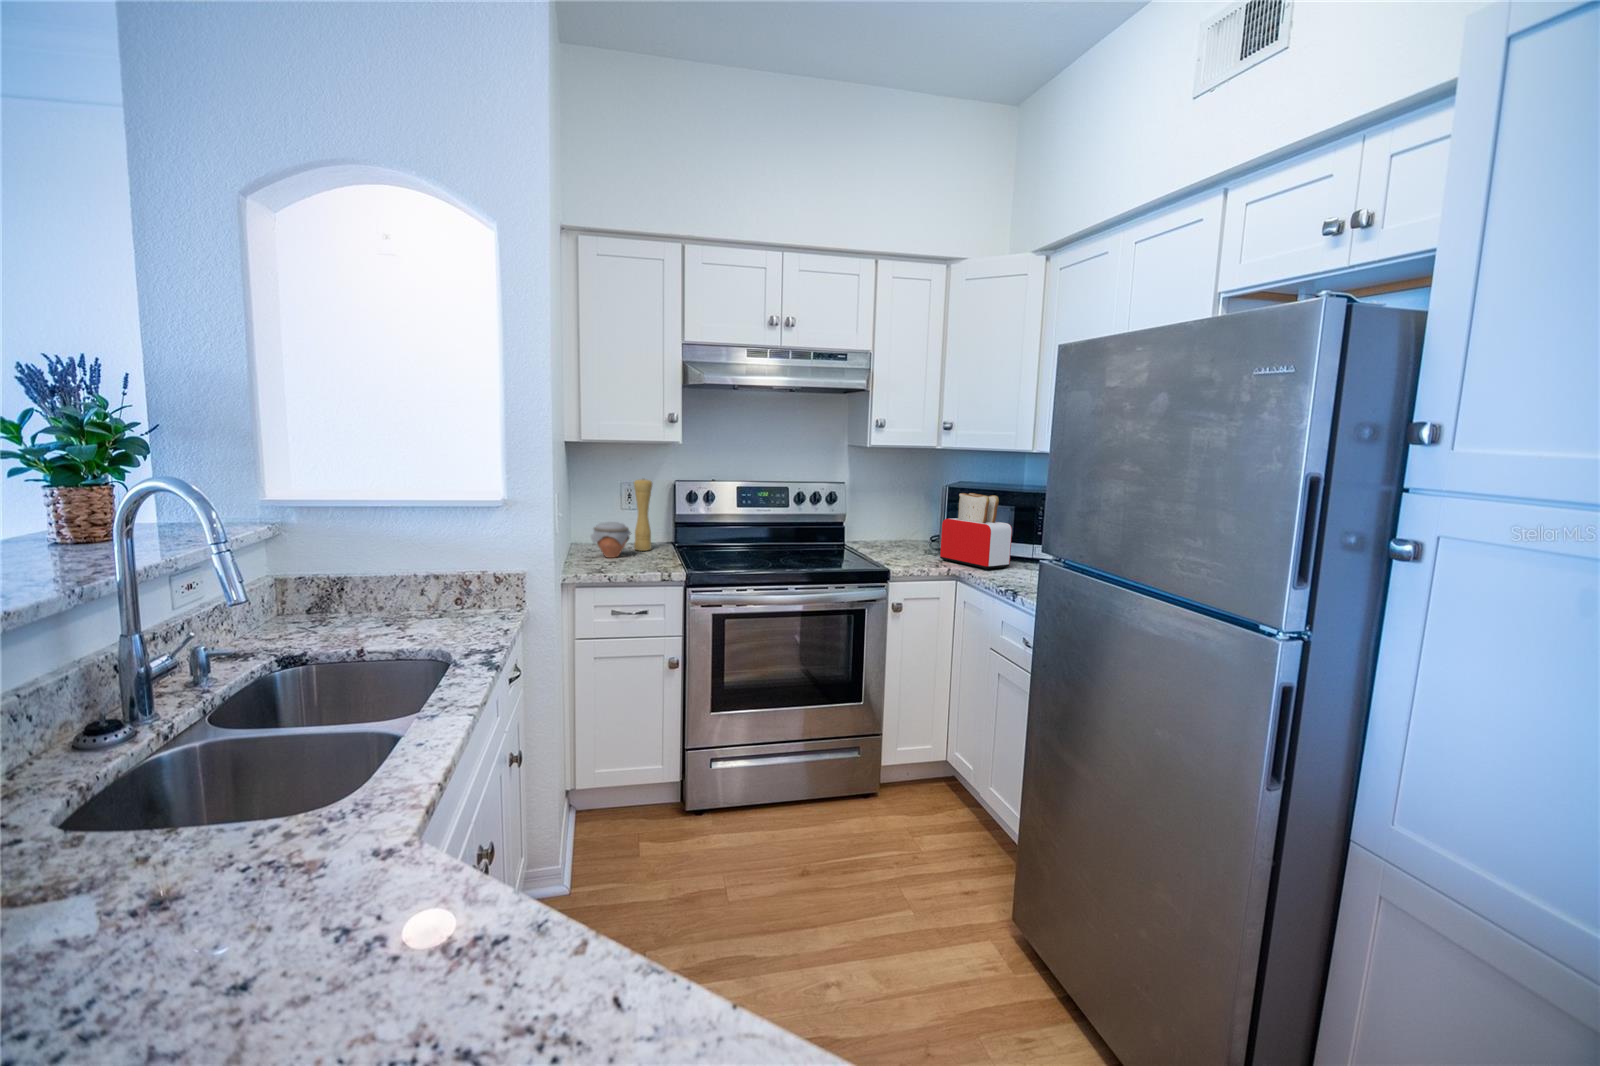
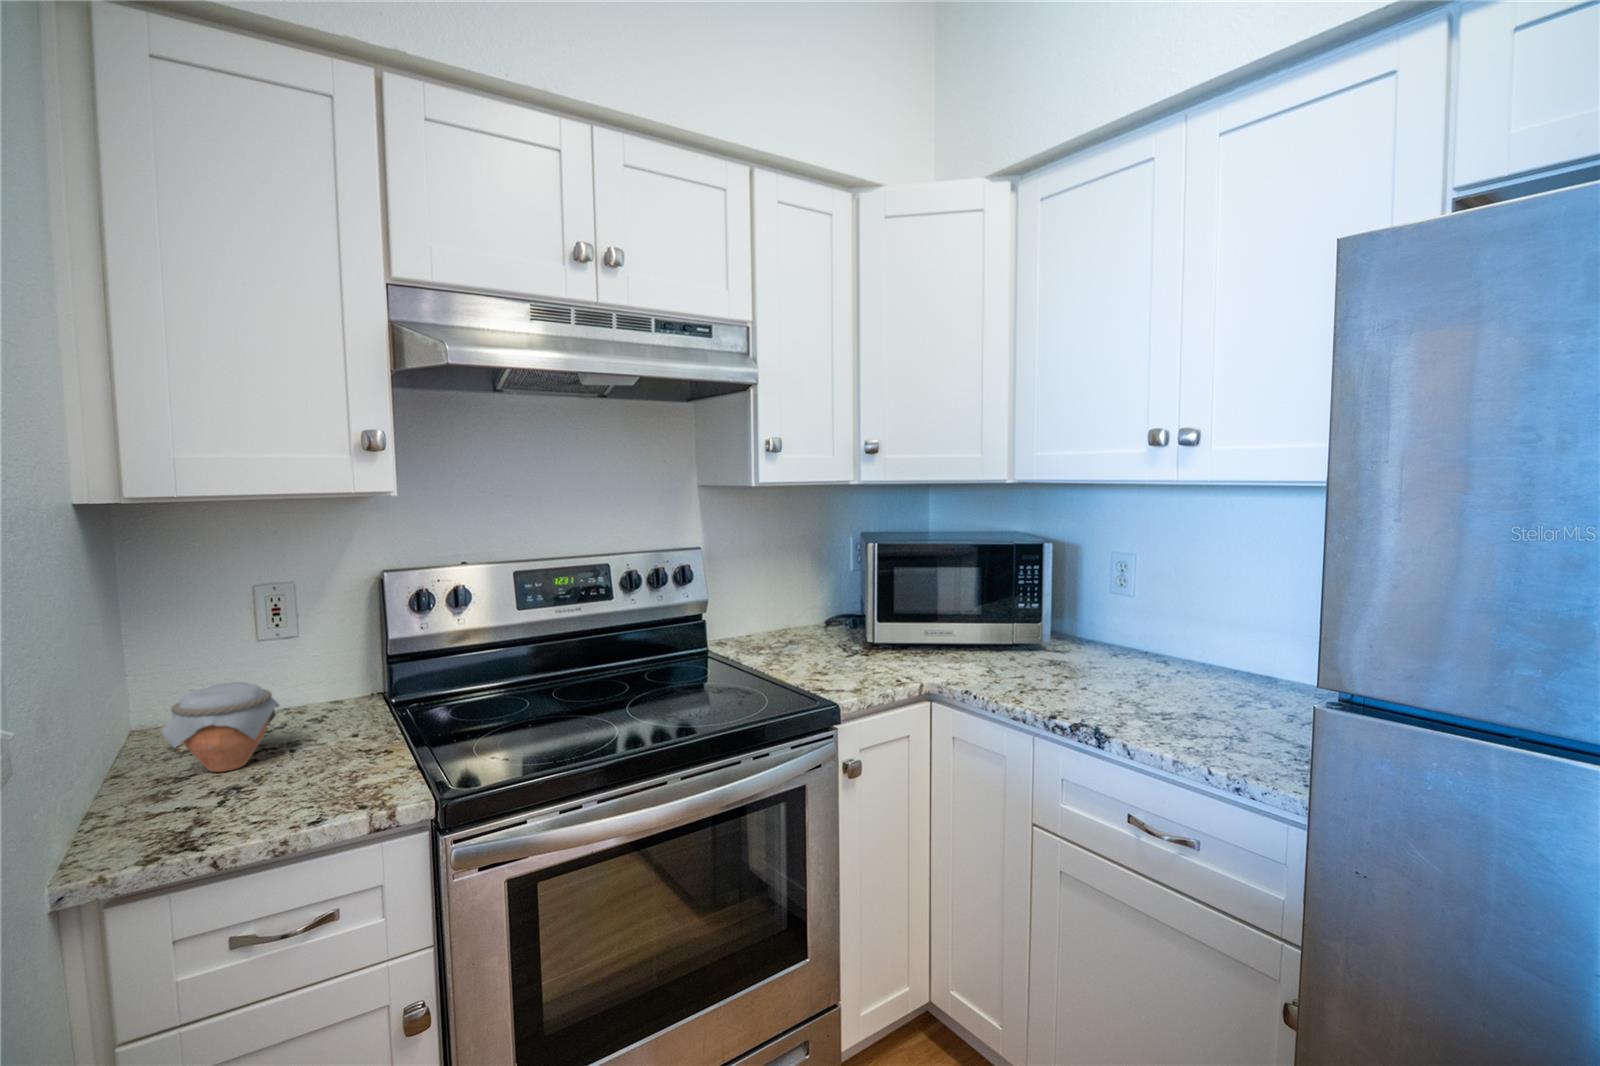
pepper mill: present [634,479,652,551] -> none [280,574,333,732]
toaster: present [940,493,1012,570] -> none [891,552,1010,681]

